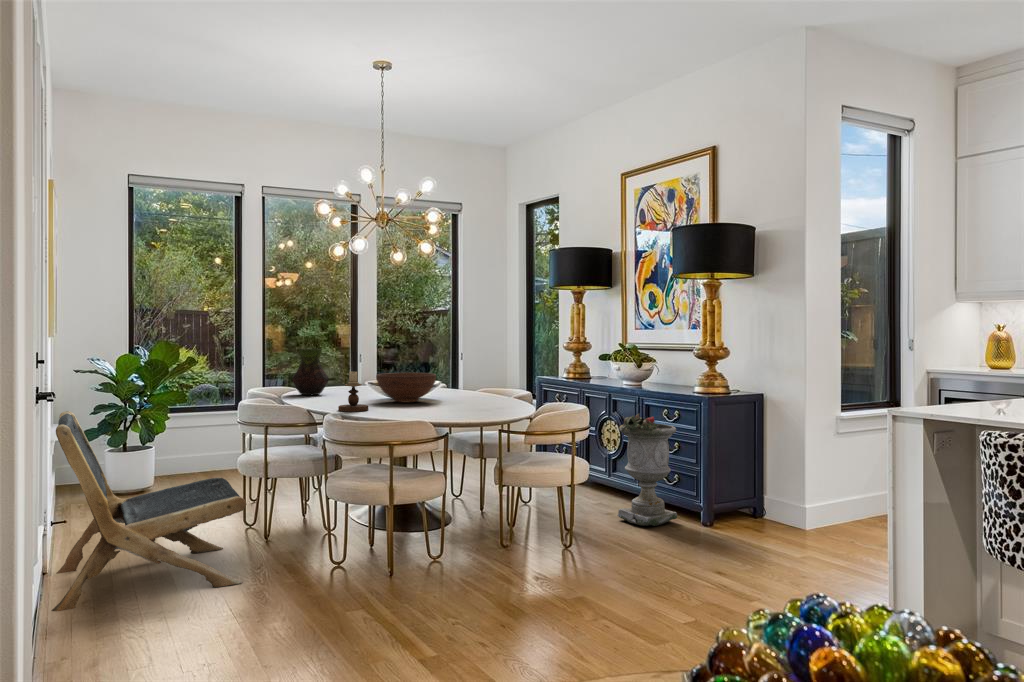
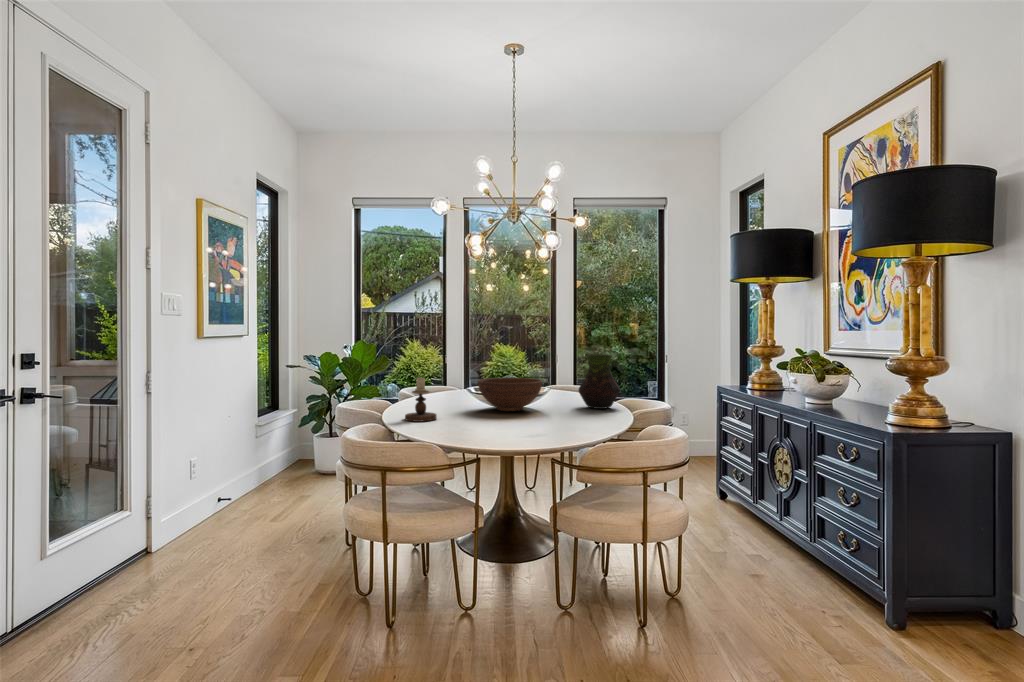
vase: present [292,349,329,395] -> present [579,354,620,409]
lounge chair: present [51,411,247,611] -> none [108,405,320,594]
planter: present [617,414,677,526] -> none [759,445,849,610]

